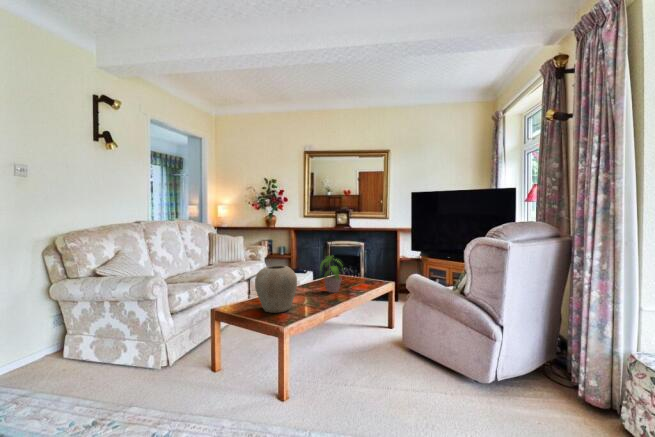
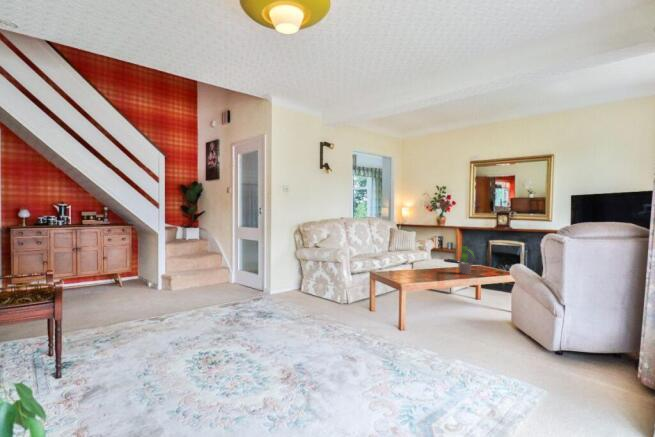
vase: present [255,266,297,313] -> none [399,248,427,278]

